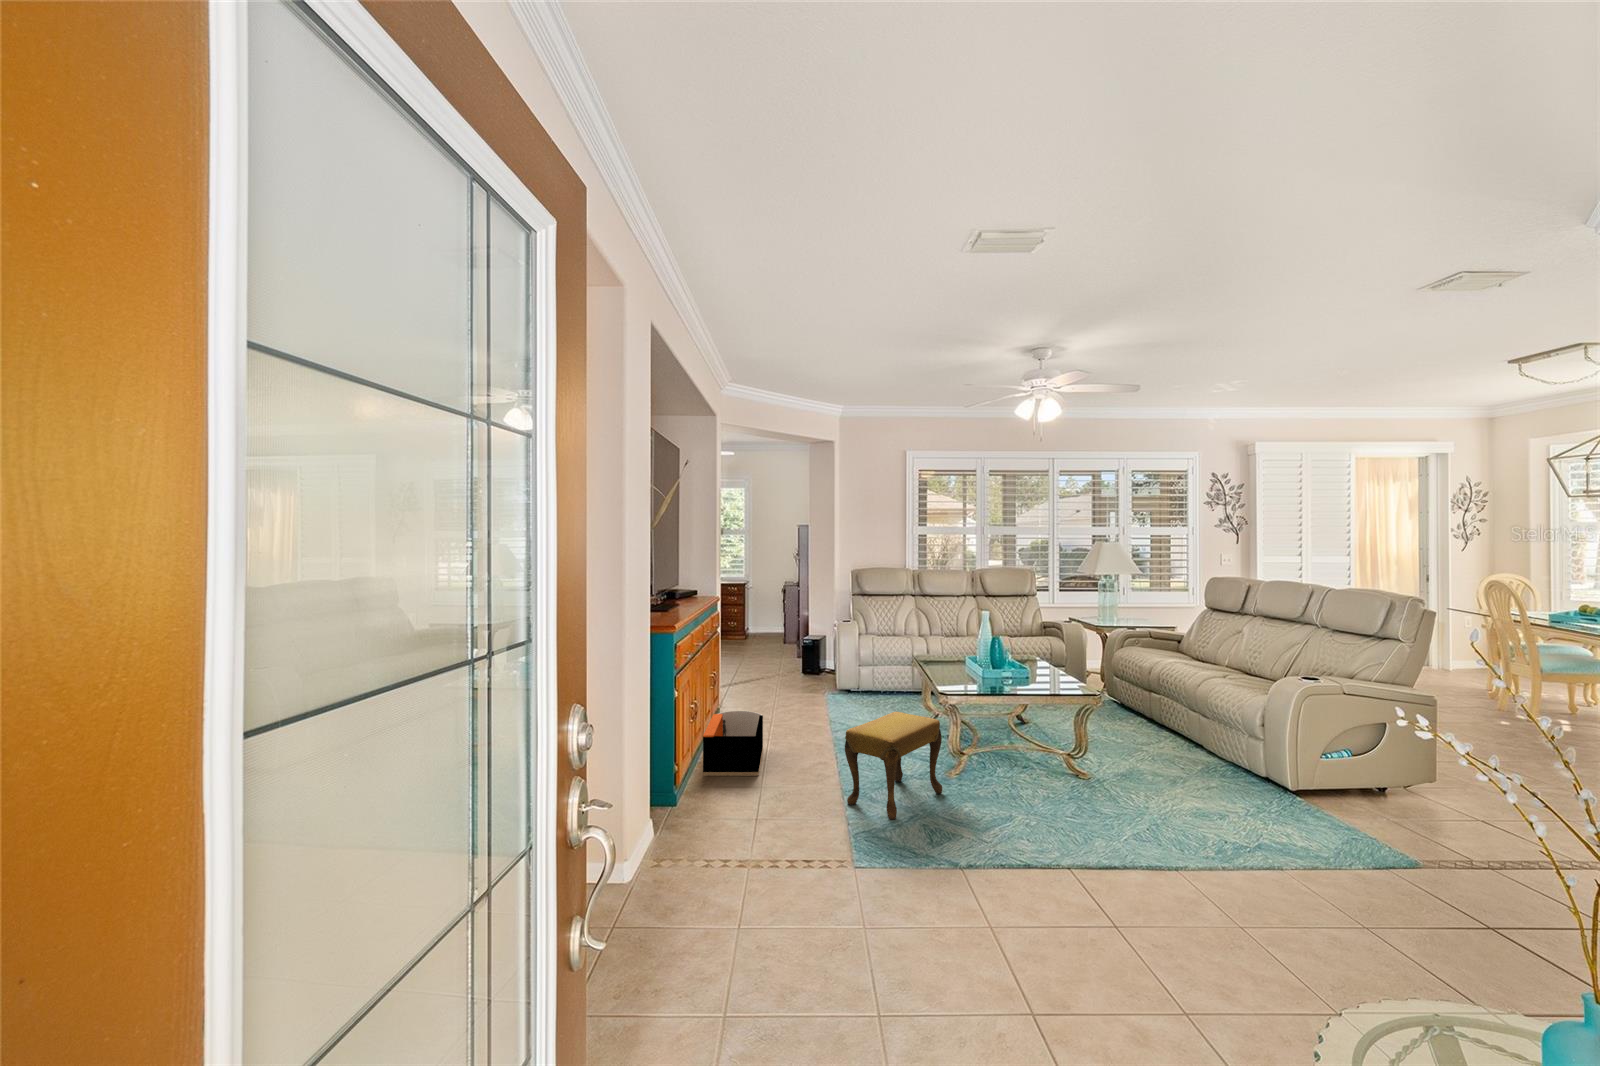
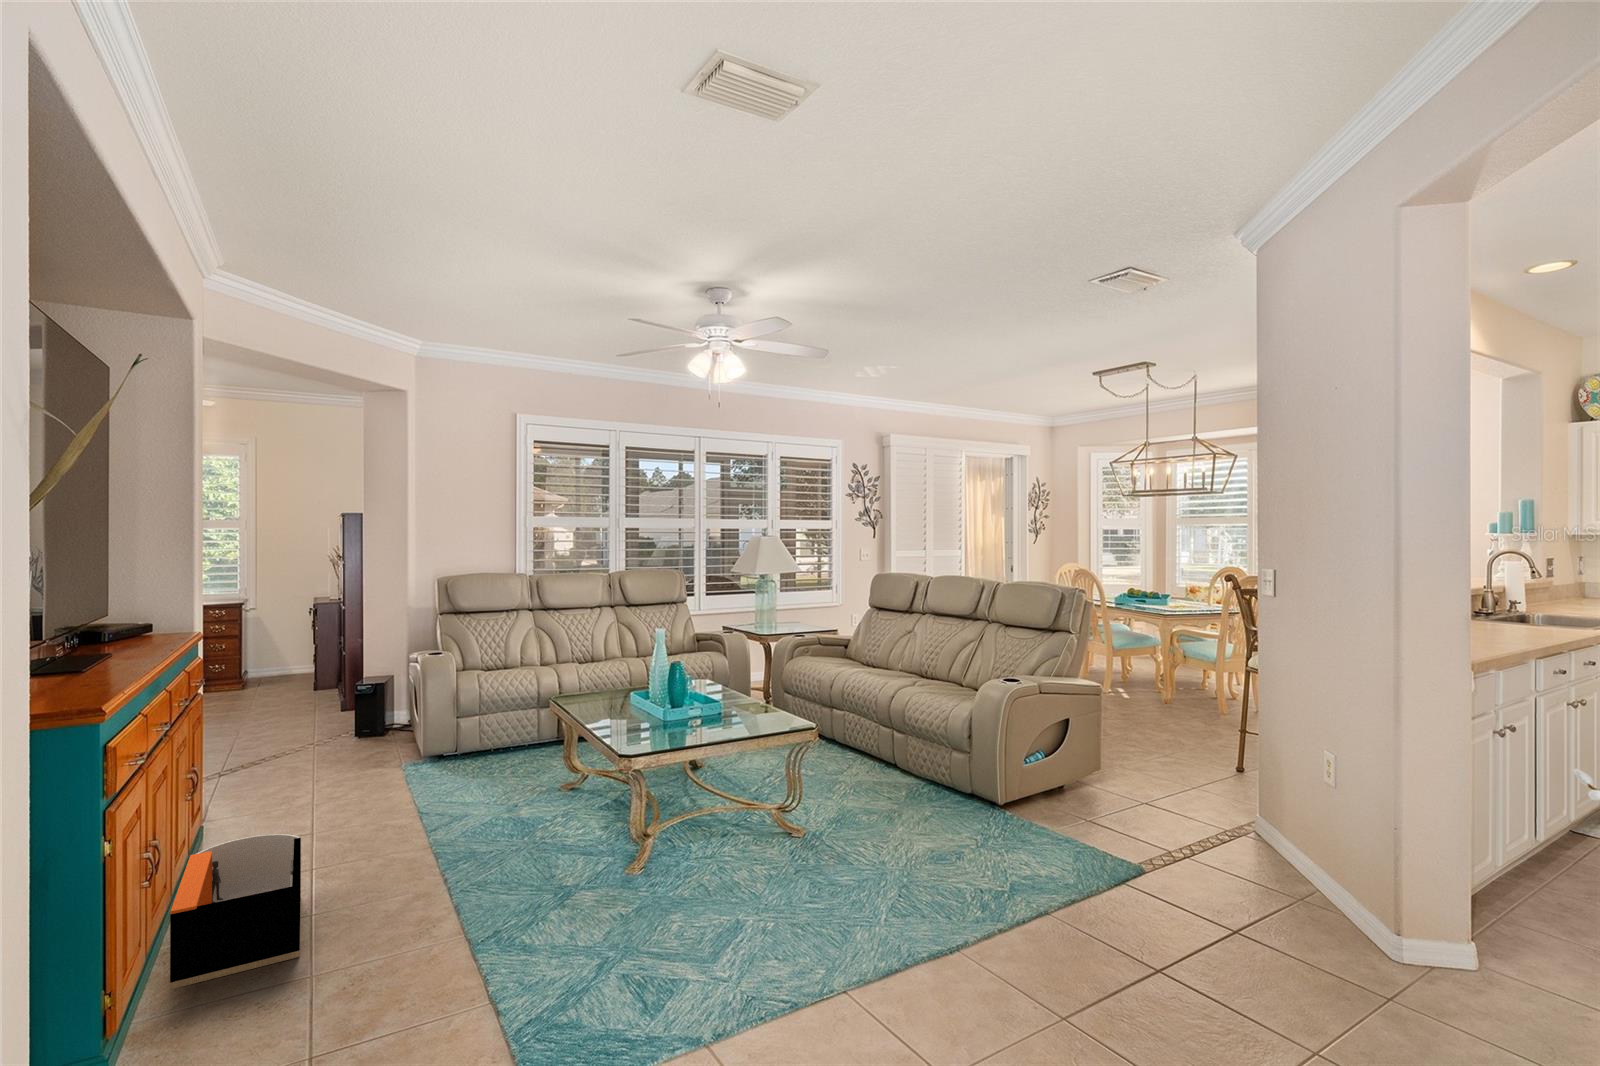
footstool: present [845,712,942,819] -> none [482,796,631,980]

